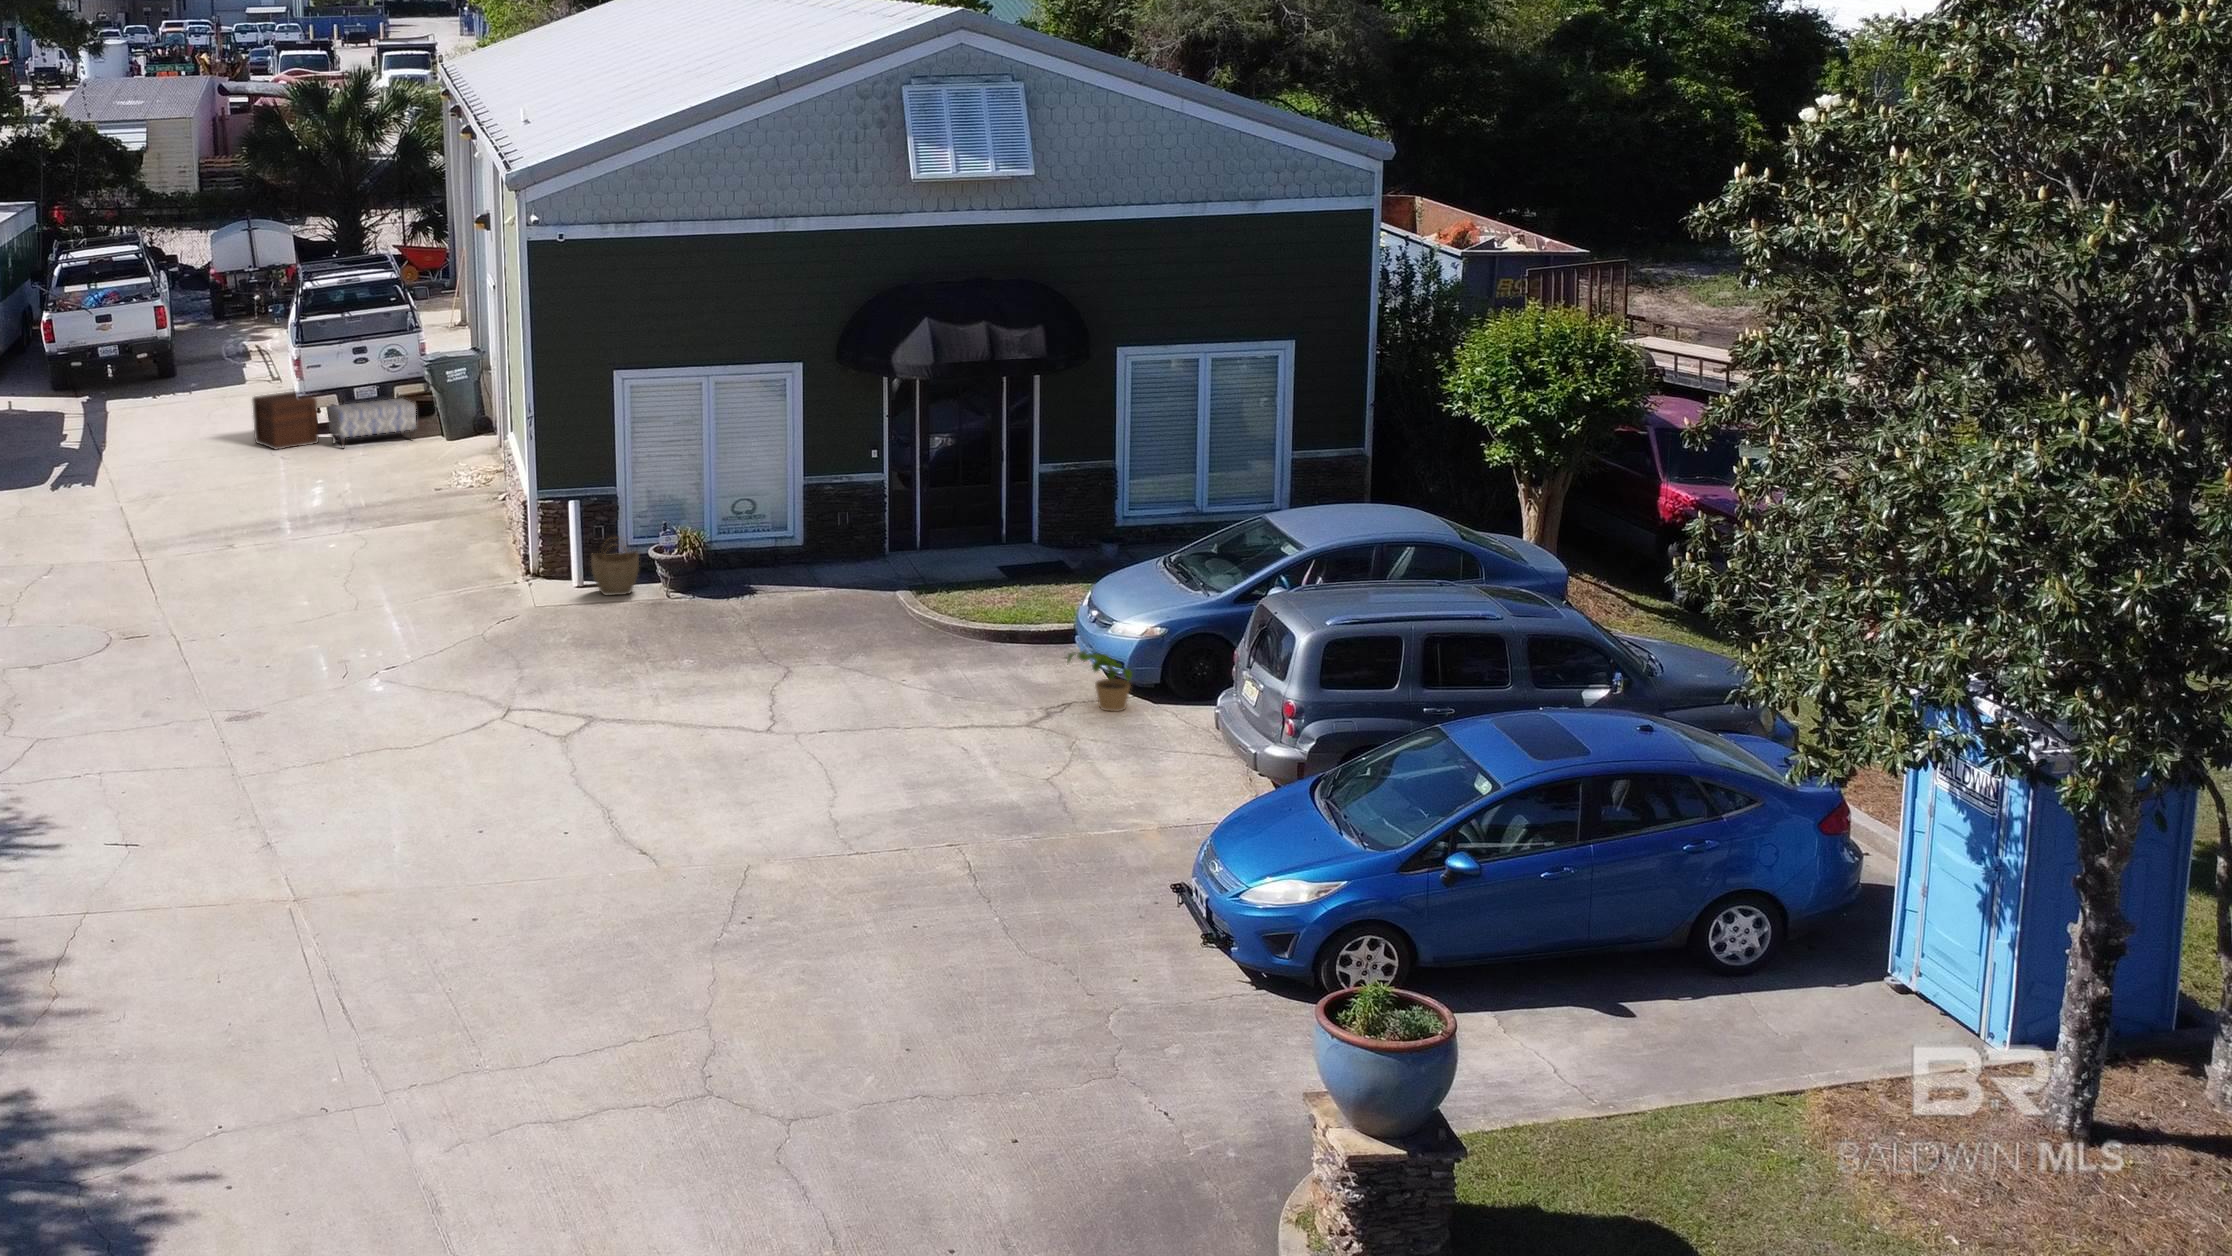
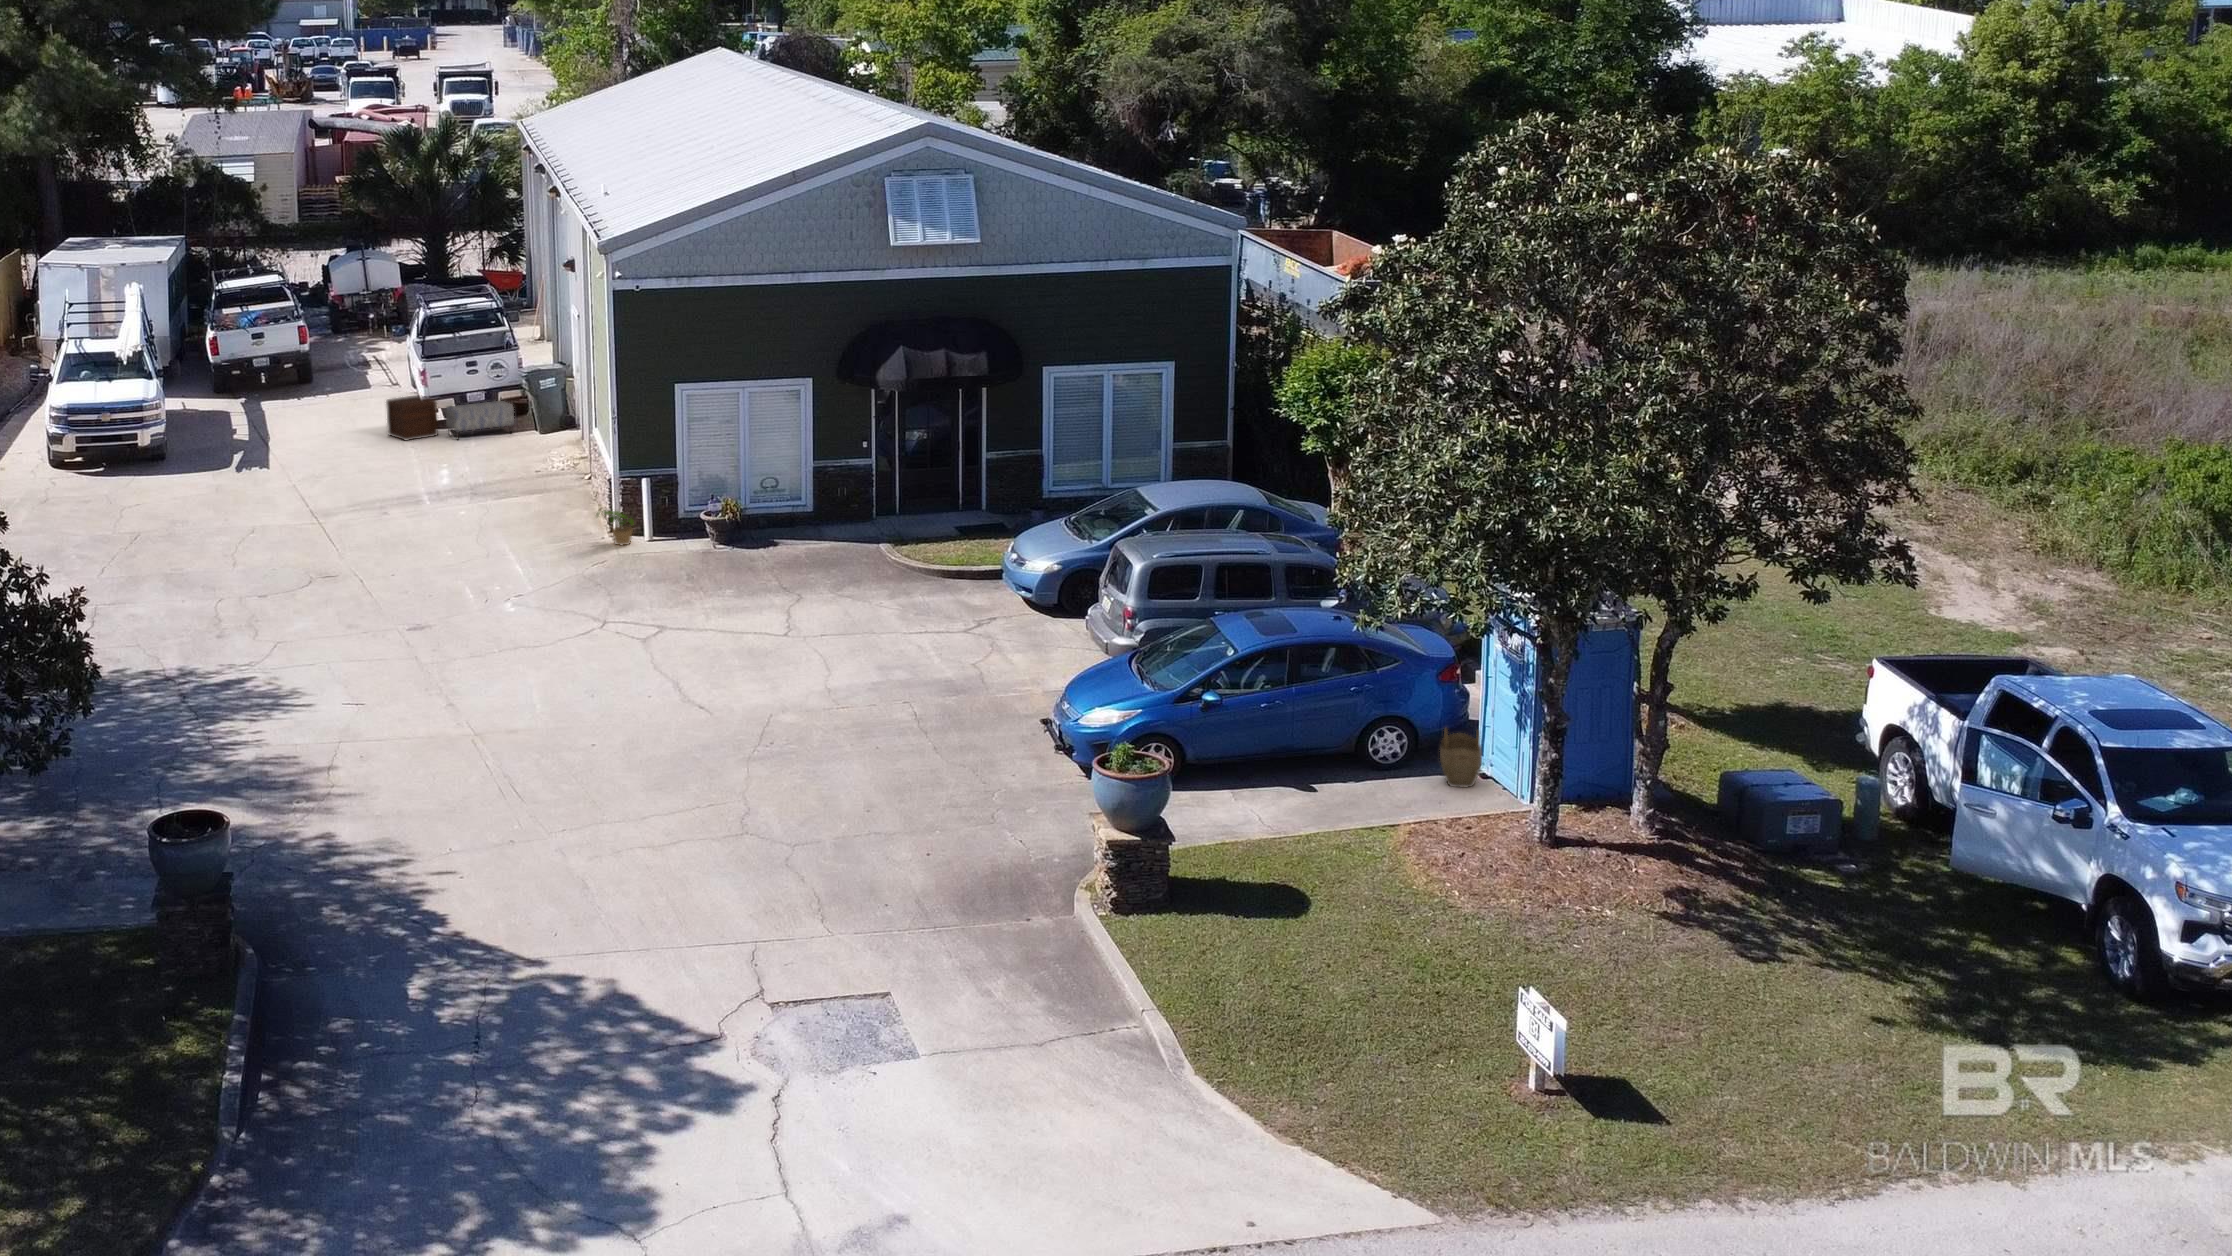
woven basket: present [591,542,639,595] -> present [1440,729,1482,787]
potted plant: present [1067,651,1132,712] -> present [597,510,634,545]

